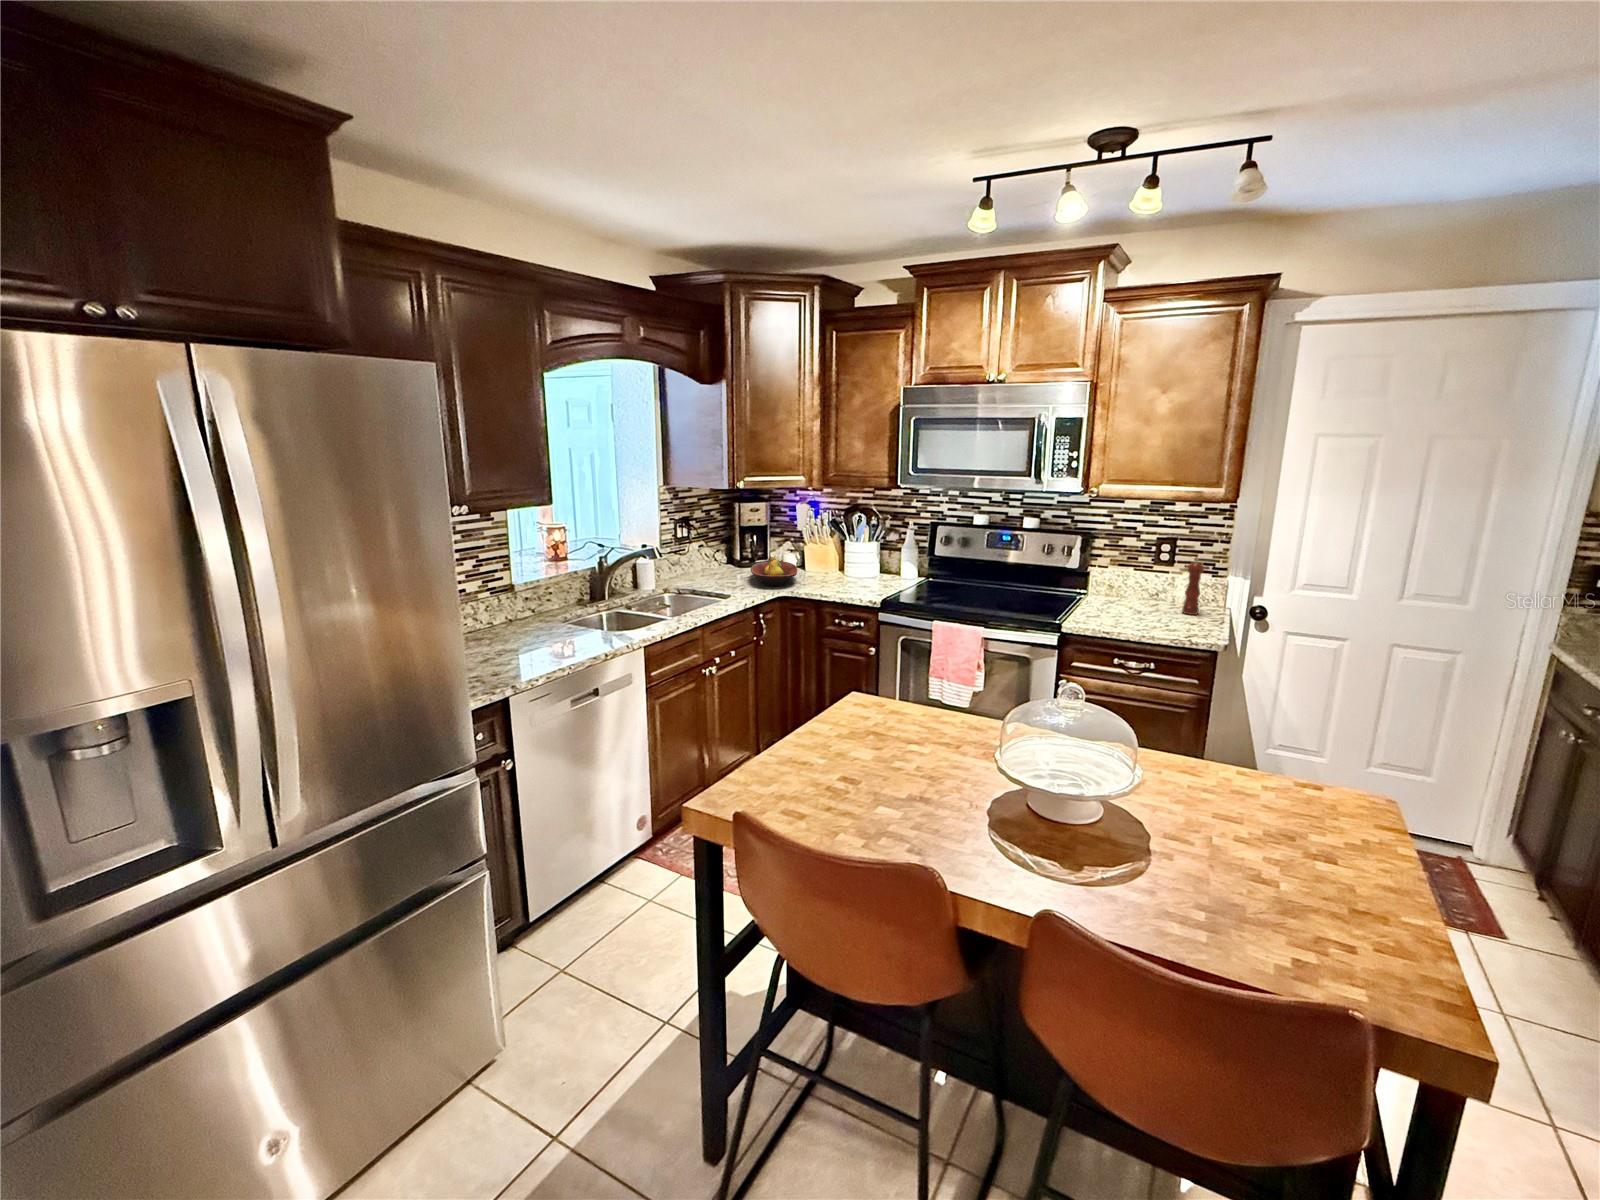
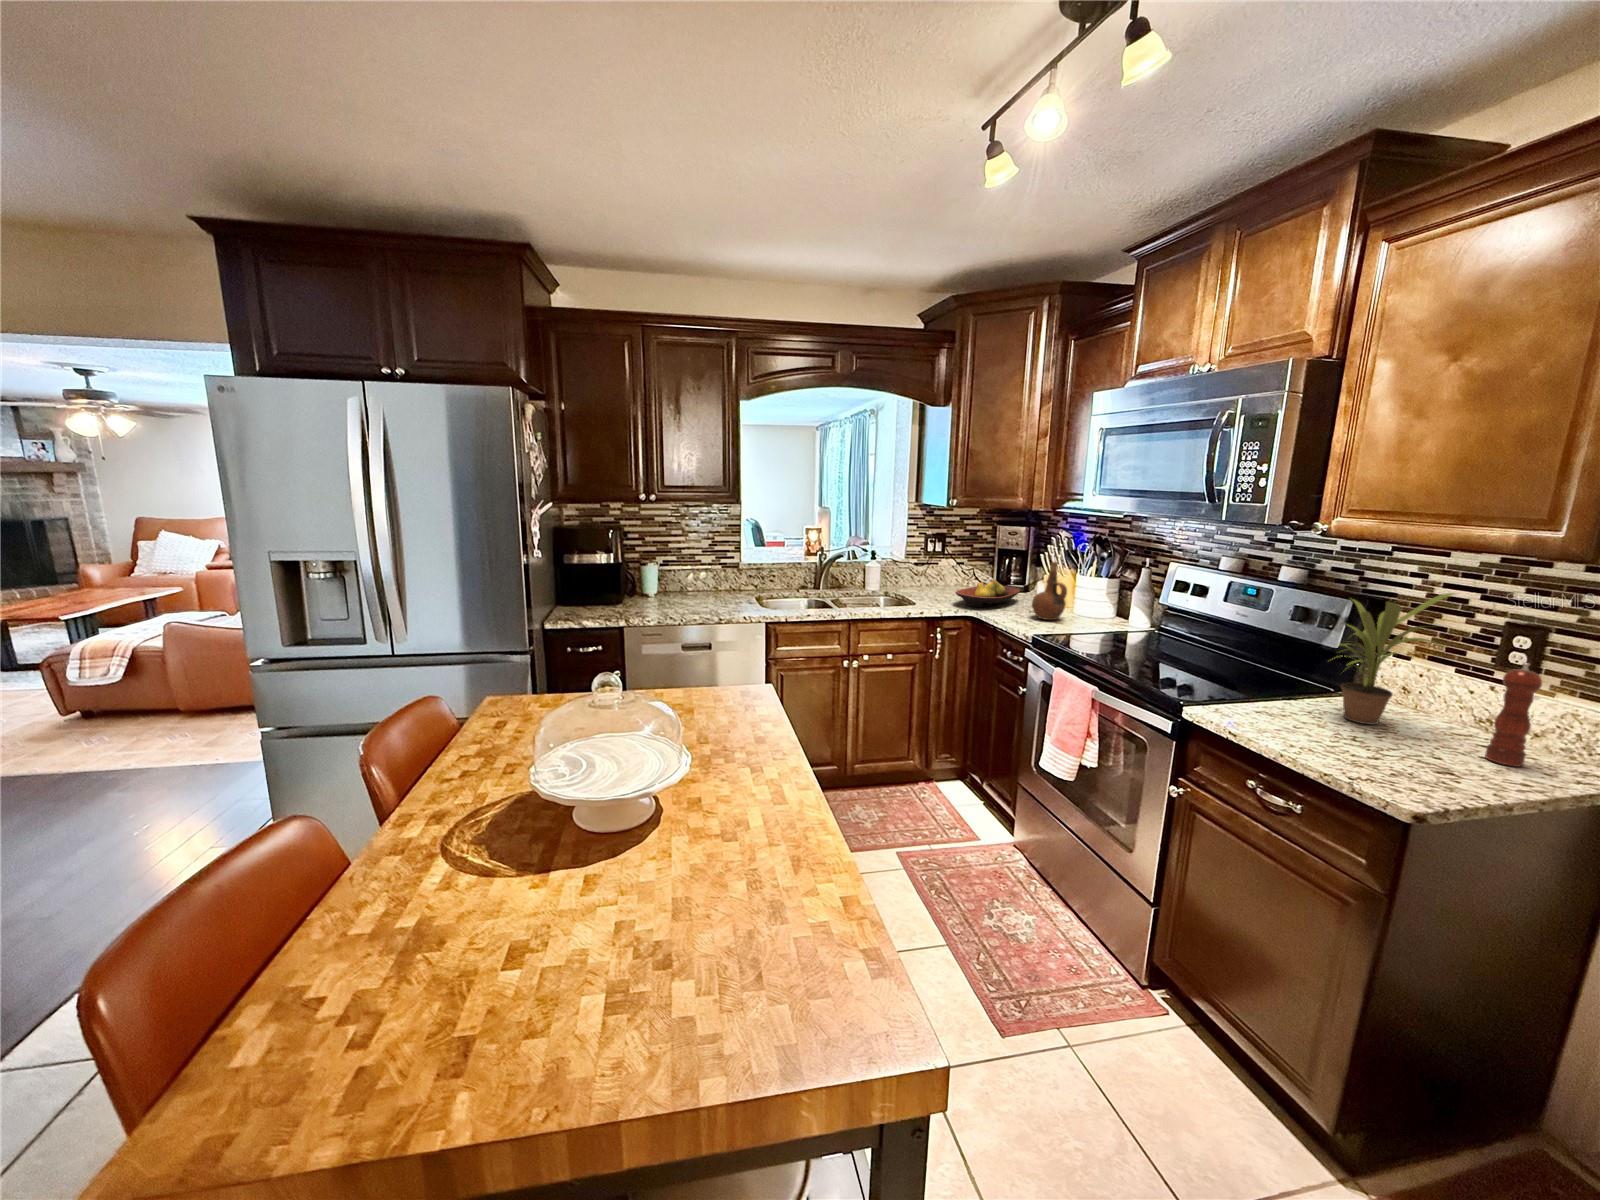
potted plant: none [1098,525,1163,611] -> present [1340,593,1455,725]
ceramic pitcher: none [833,533,864,585] -> present [1032,562,1067,620]

